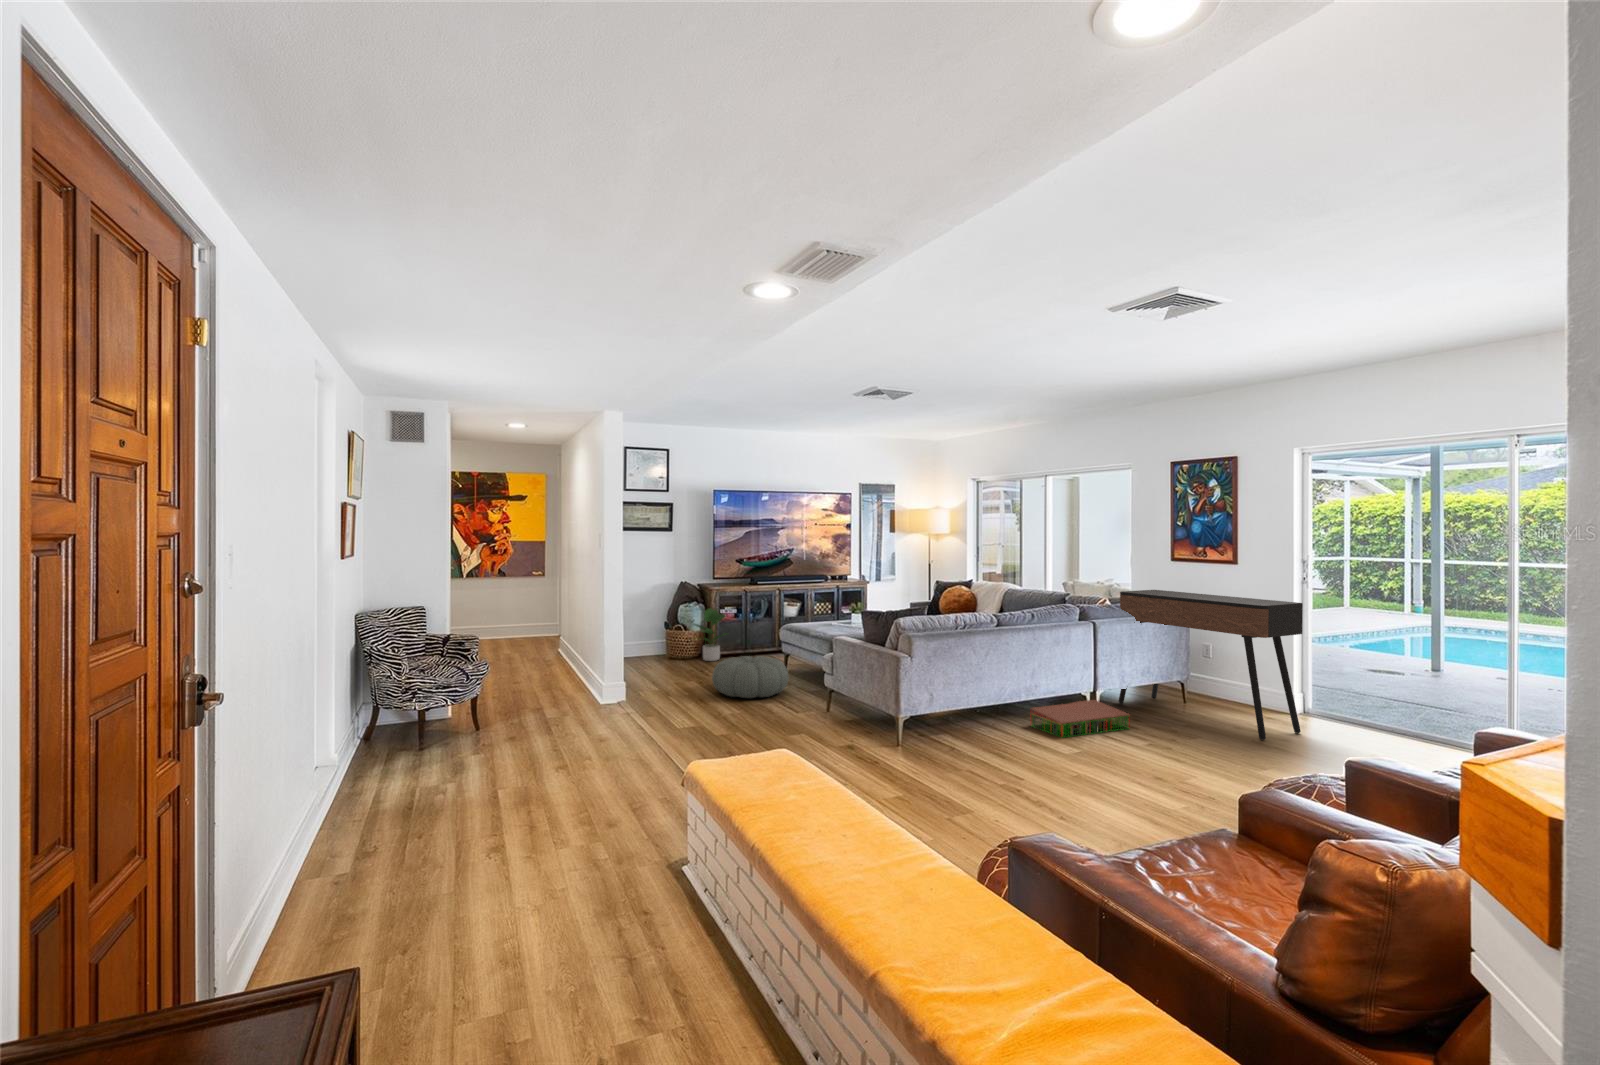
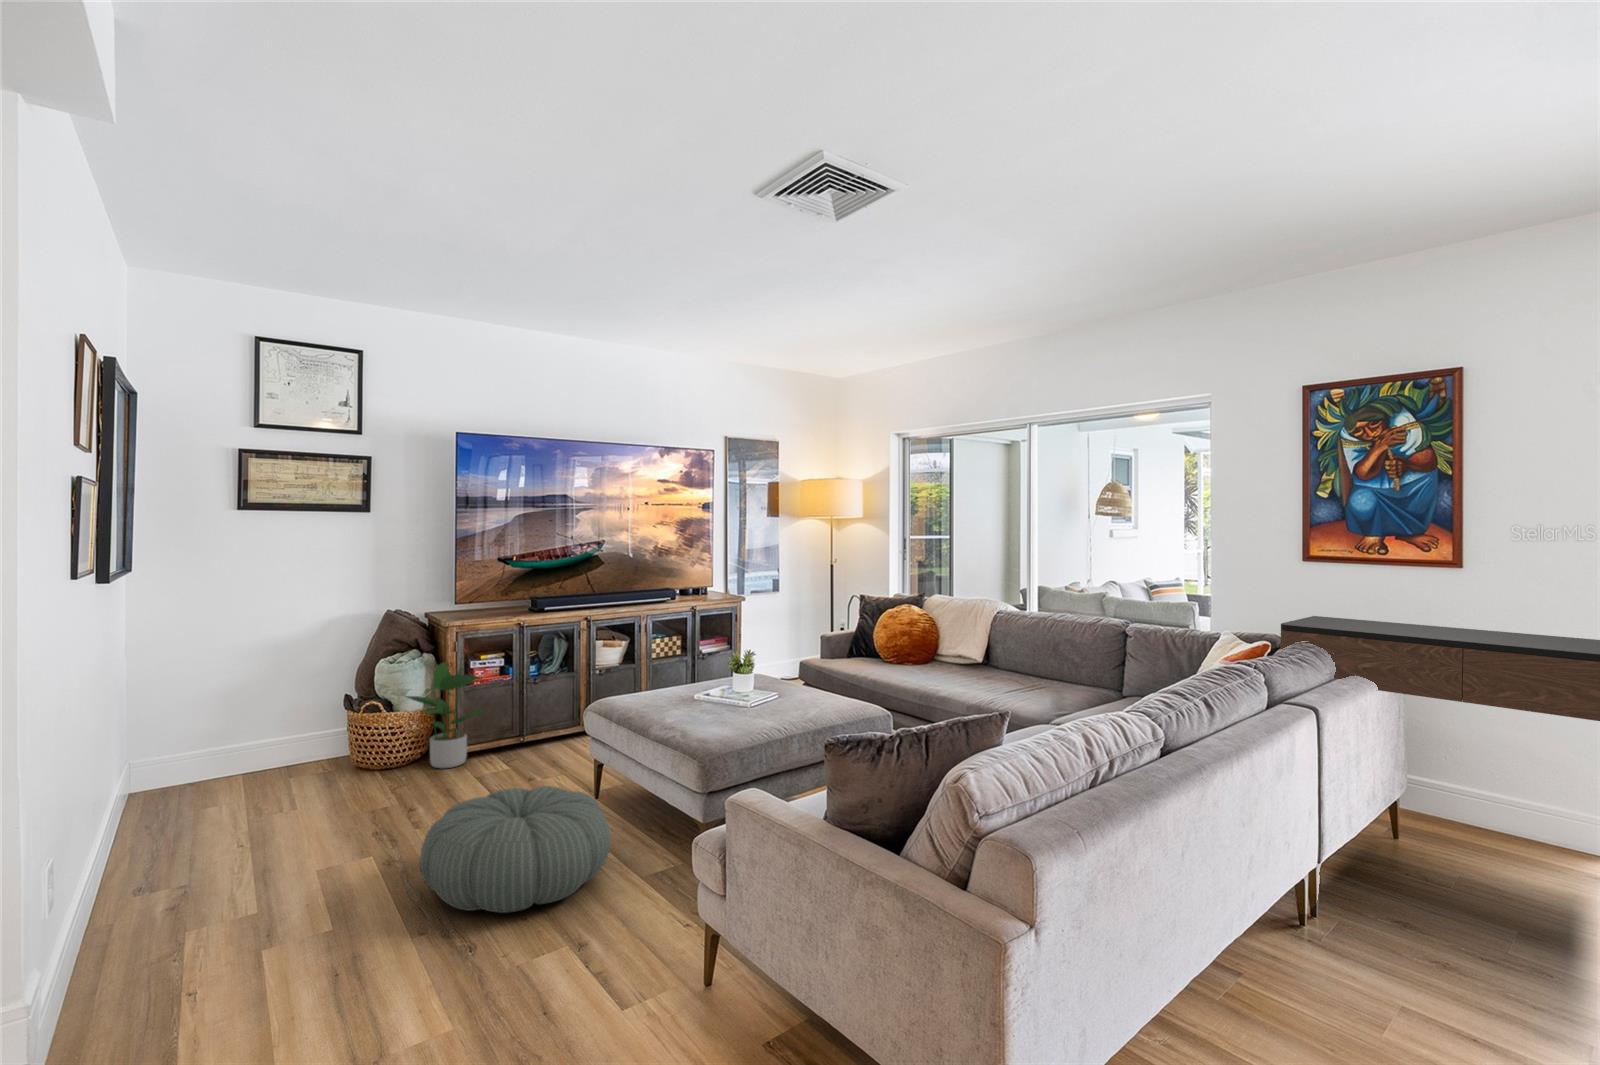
storage bin: present [1031,700,1130,737] -> none [1209,864,1413,1016]

